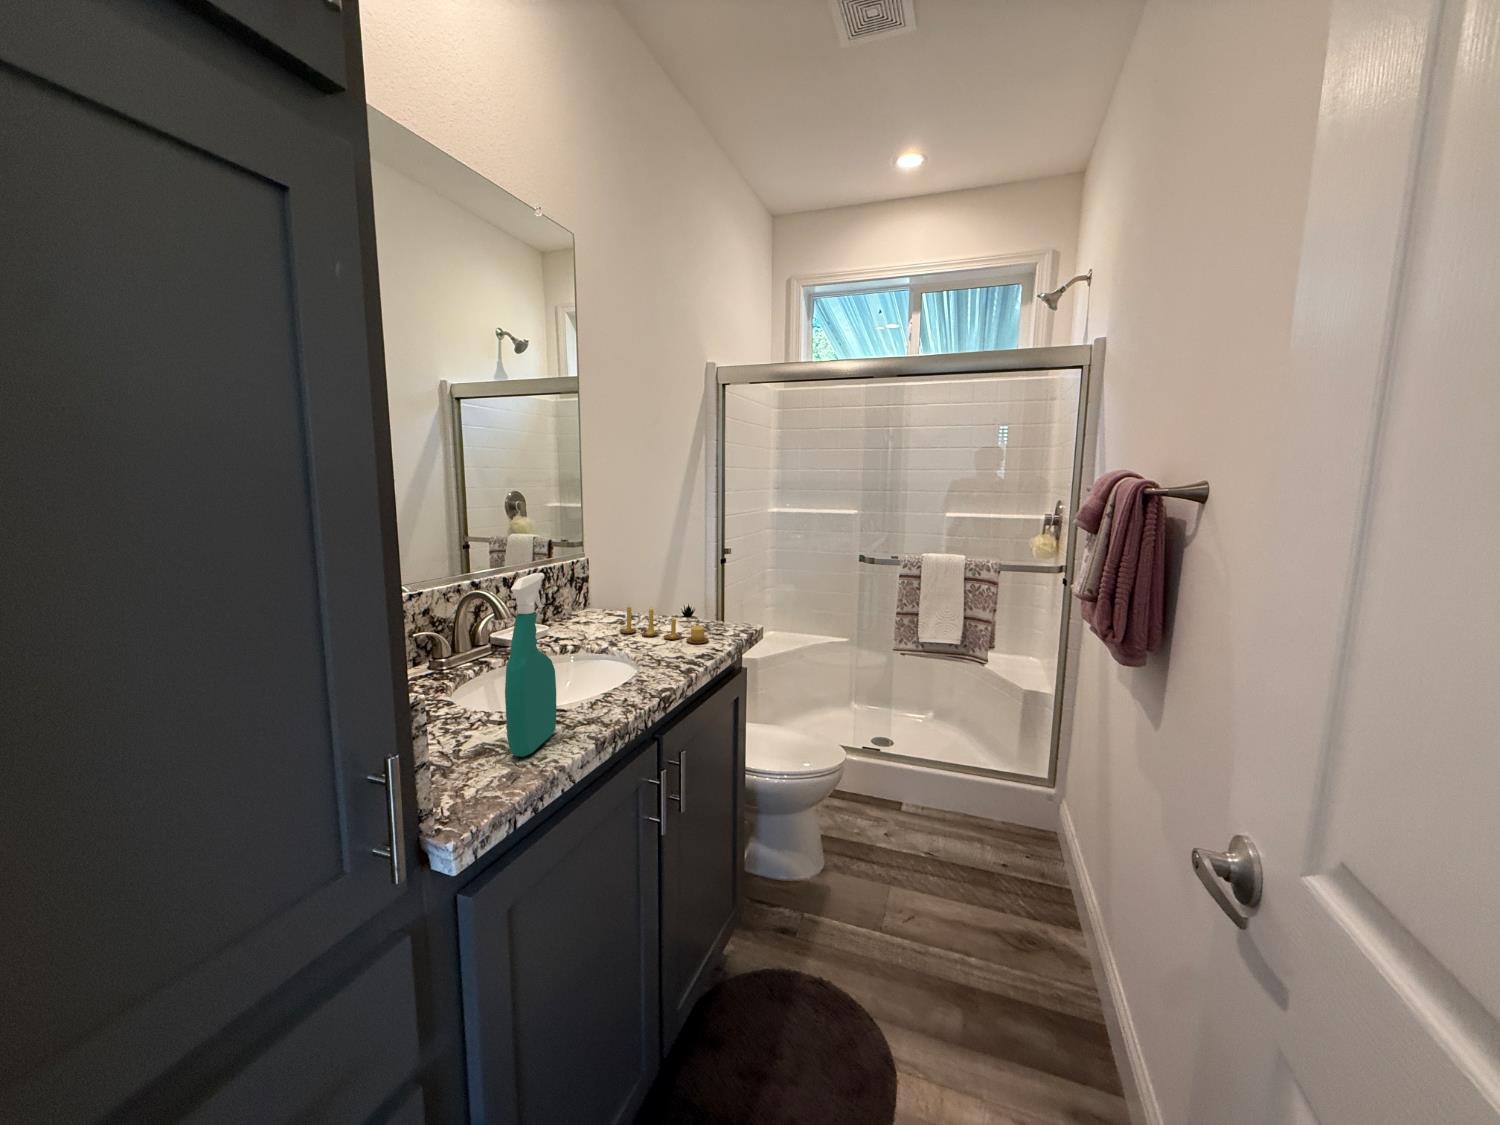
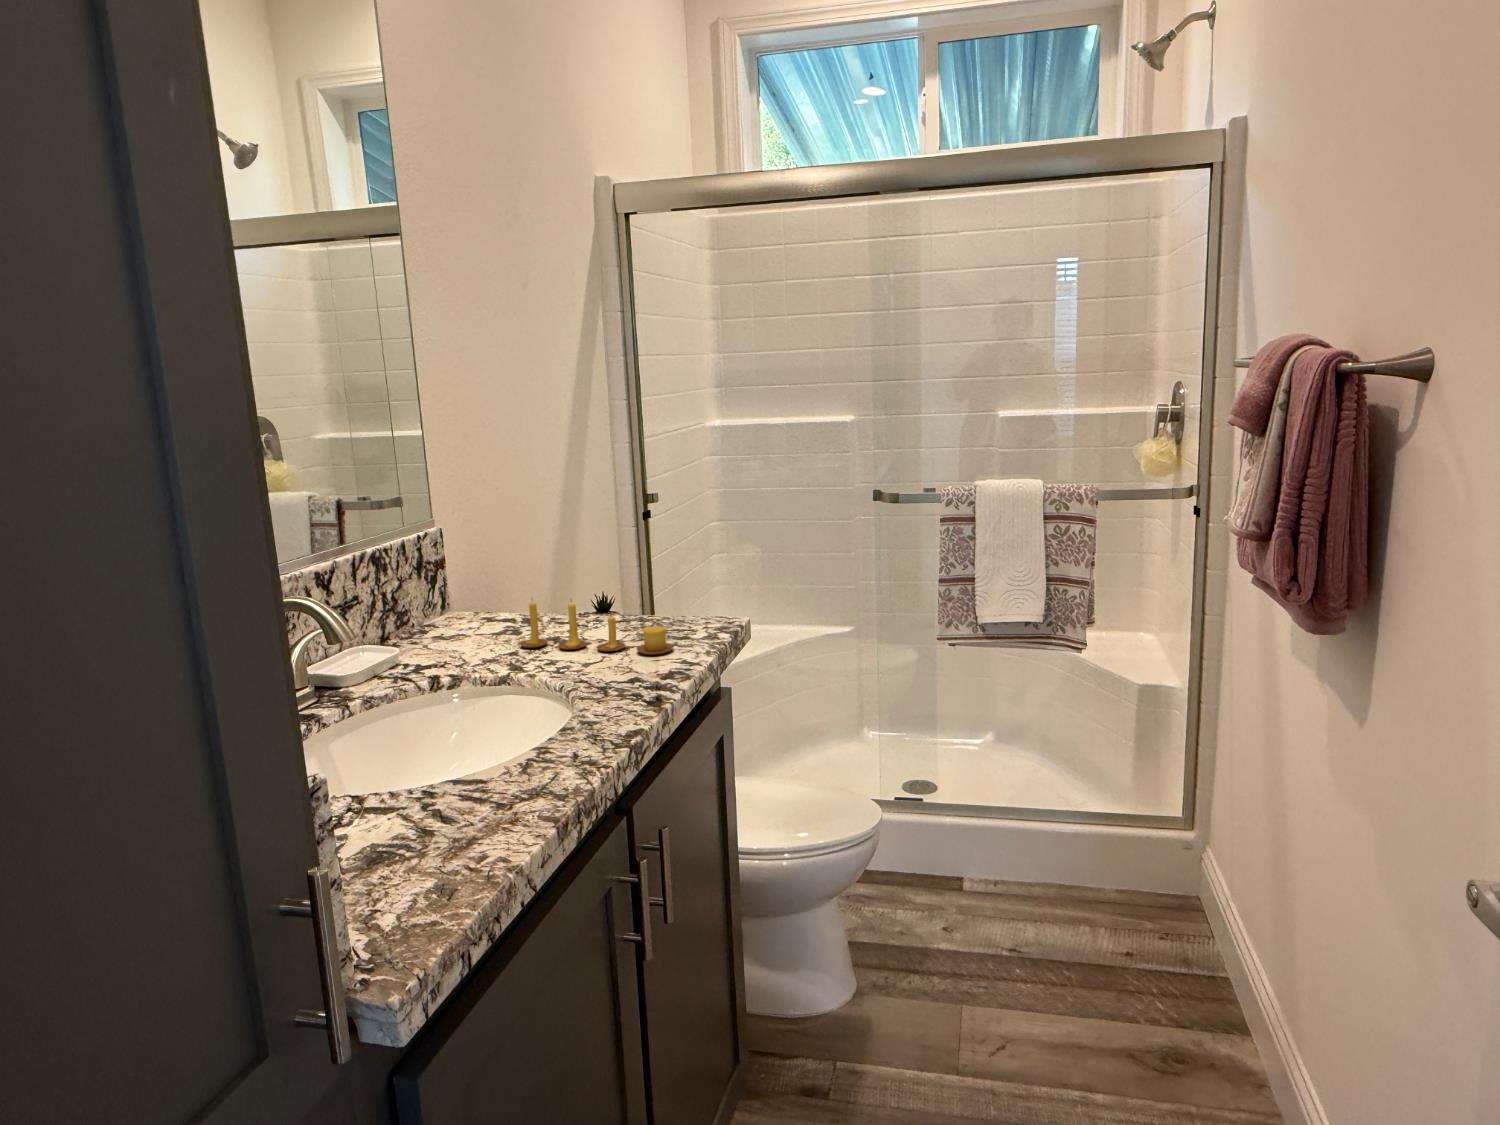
spray bottle: present [505,573,556,757] -> none [409,560,485,859]

